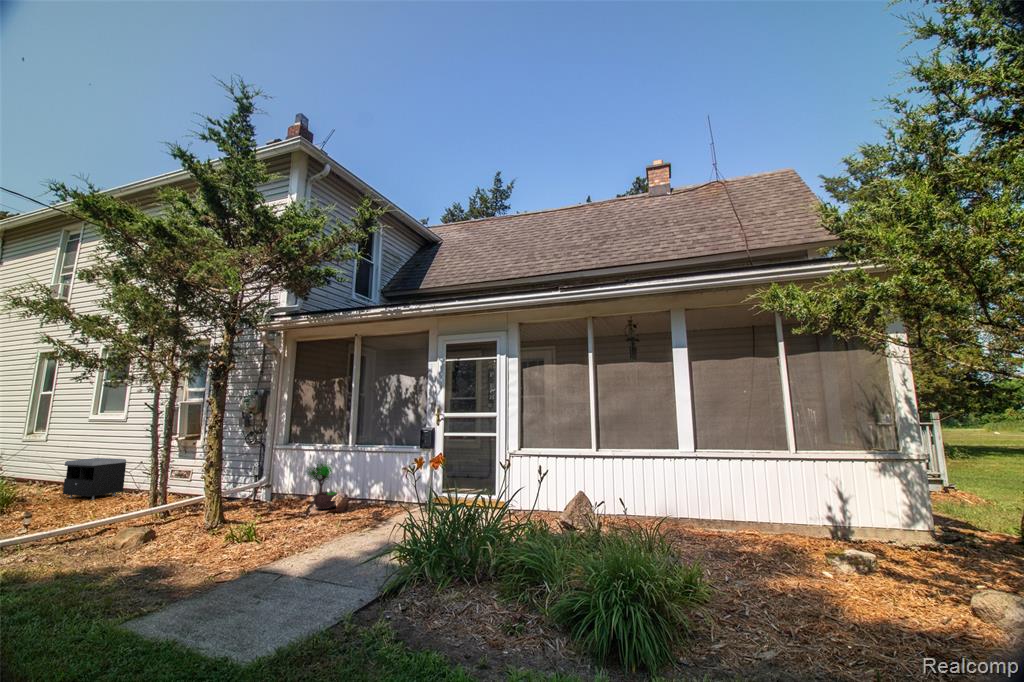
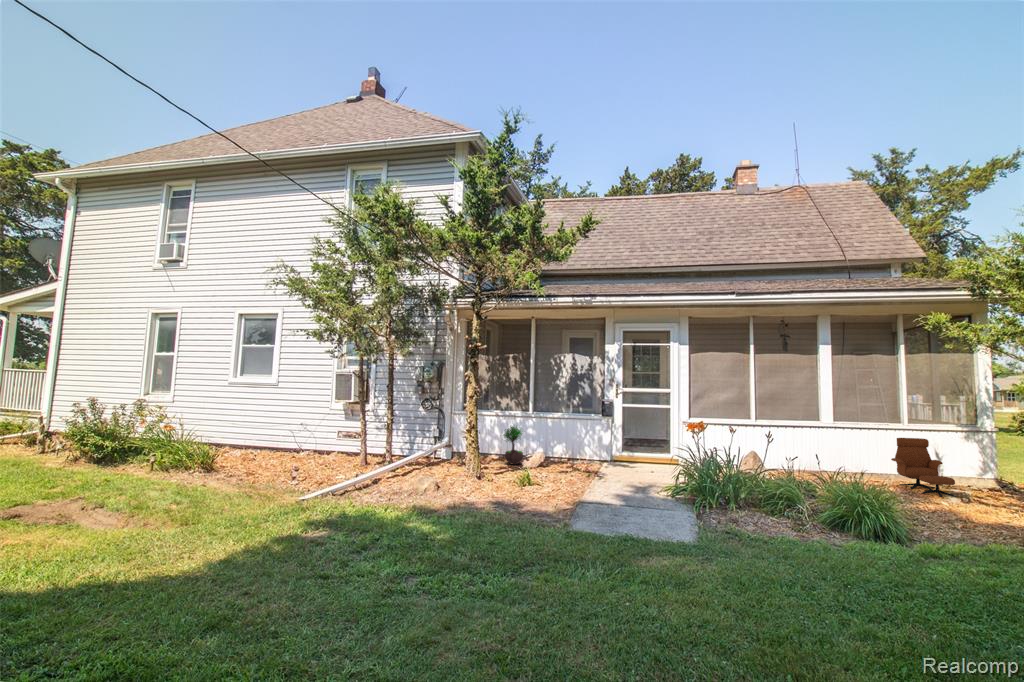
storage bench: present [63,458,126,500] -> none [229,418,285,456]
lounge chair: none [768,472,846,569] -> present [891,438,957,497]

